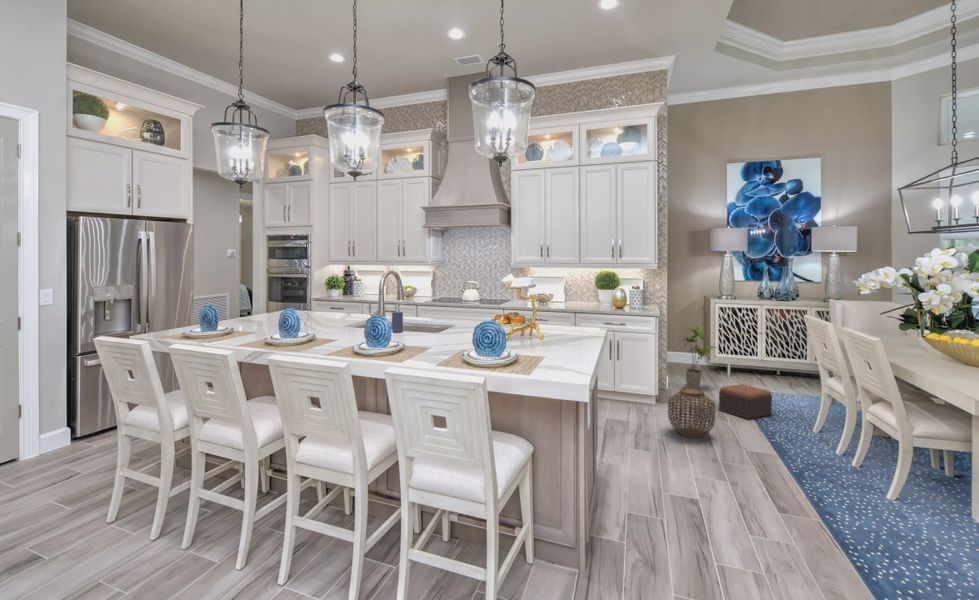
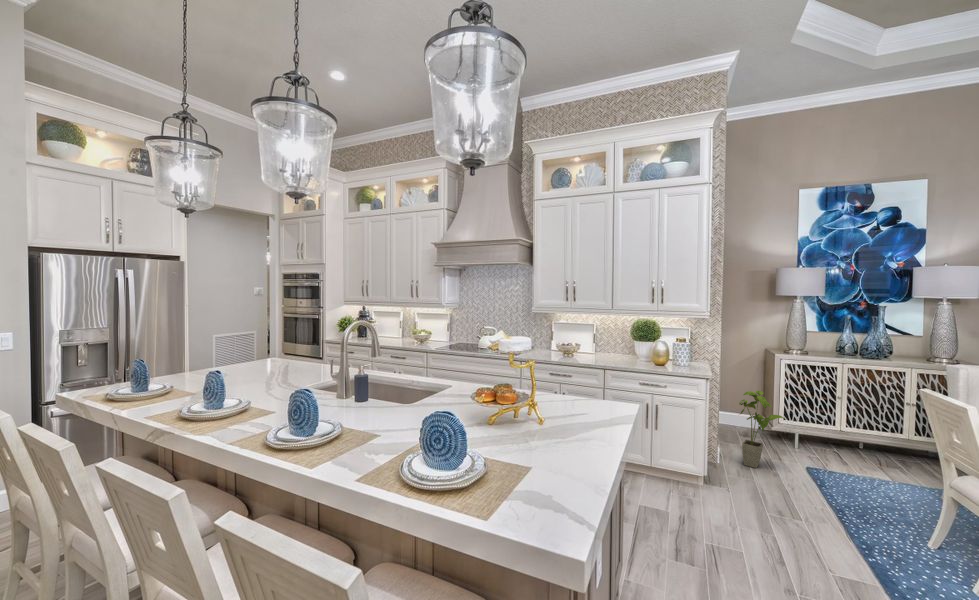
footstool: present [719,384,772,419] -> none [786,474,860,528]
woven basket: present [668,388,715,438] -> none [717,487,783,560]

